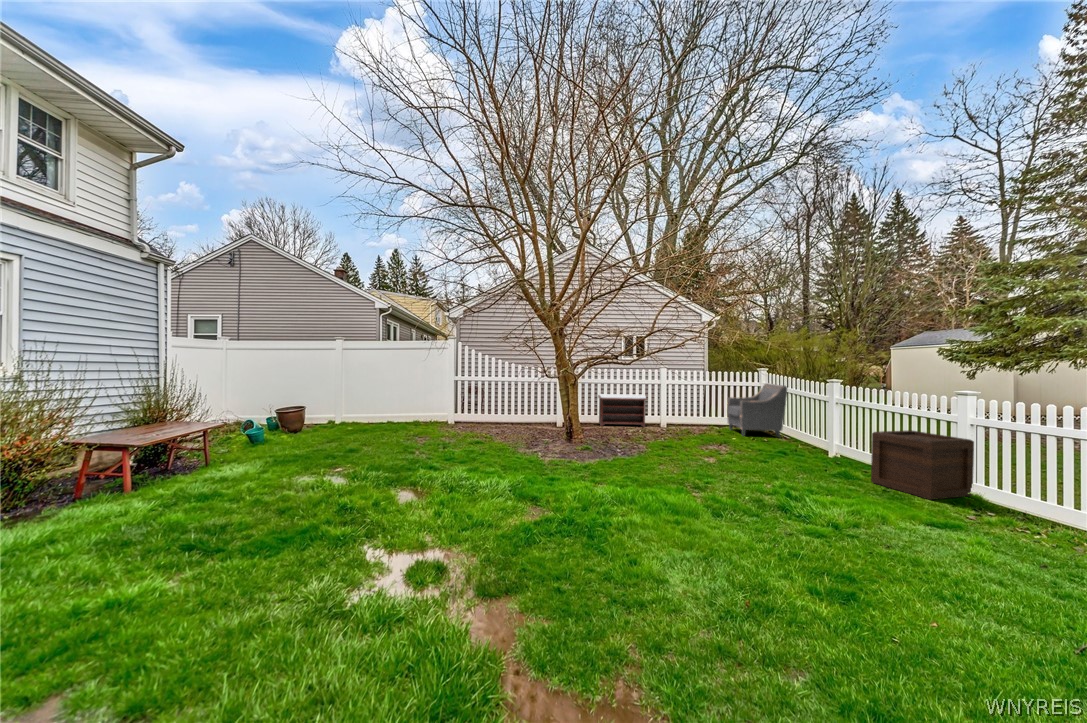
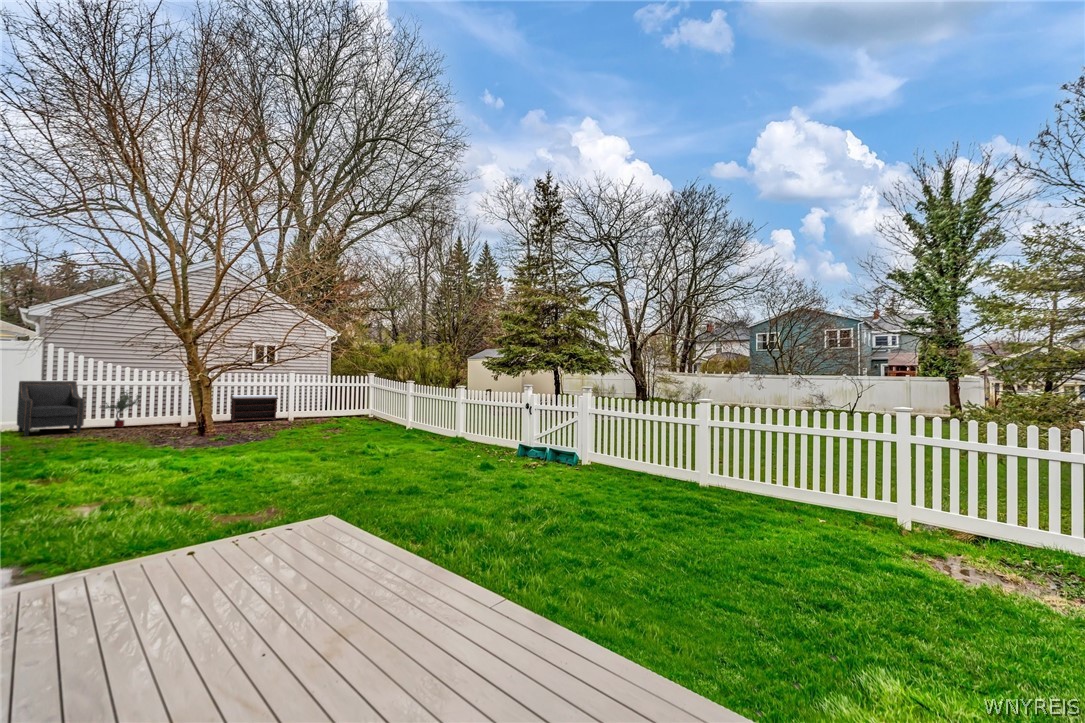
chair: present [727,383,787,437] -> present [17,381,85,436]
potted tree: none [488,386,520,425] -> present [100,390,141,428]
wooden crate: present [871,430,974,500] -> none [403,408,443,440]

